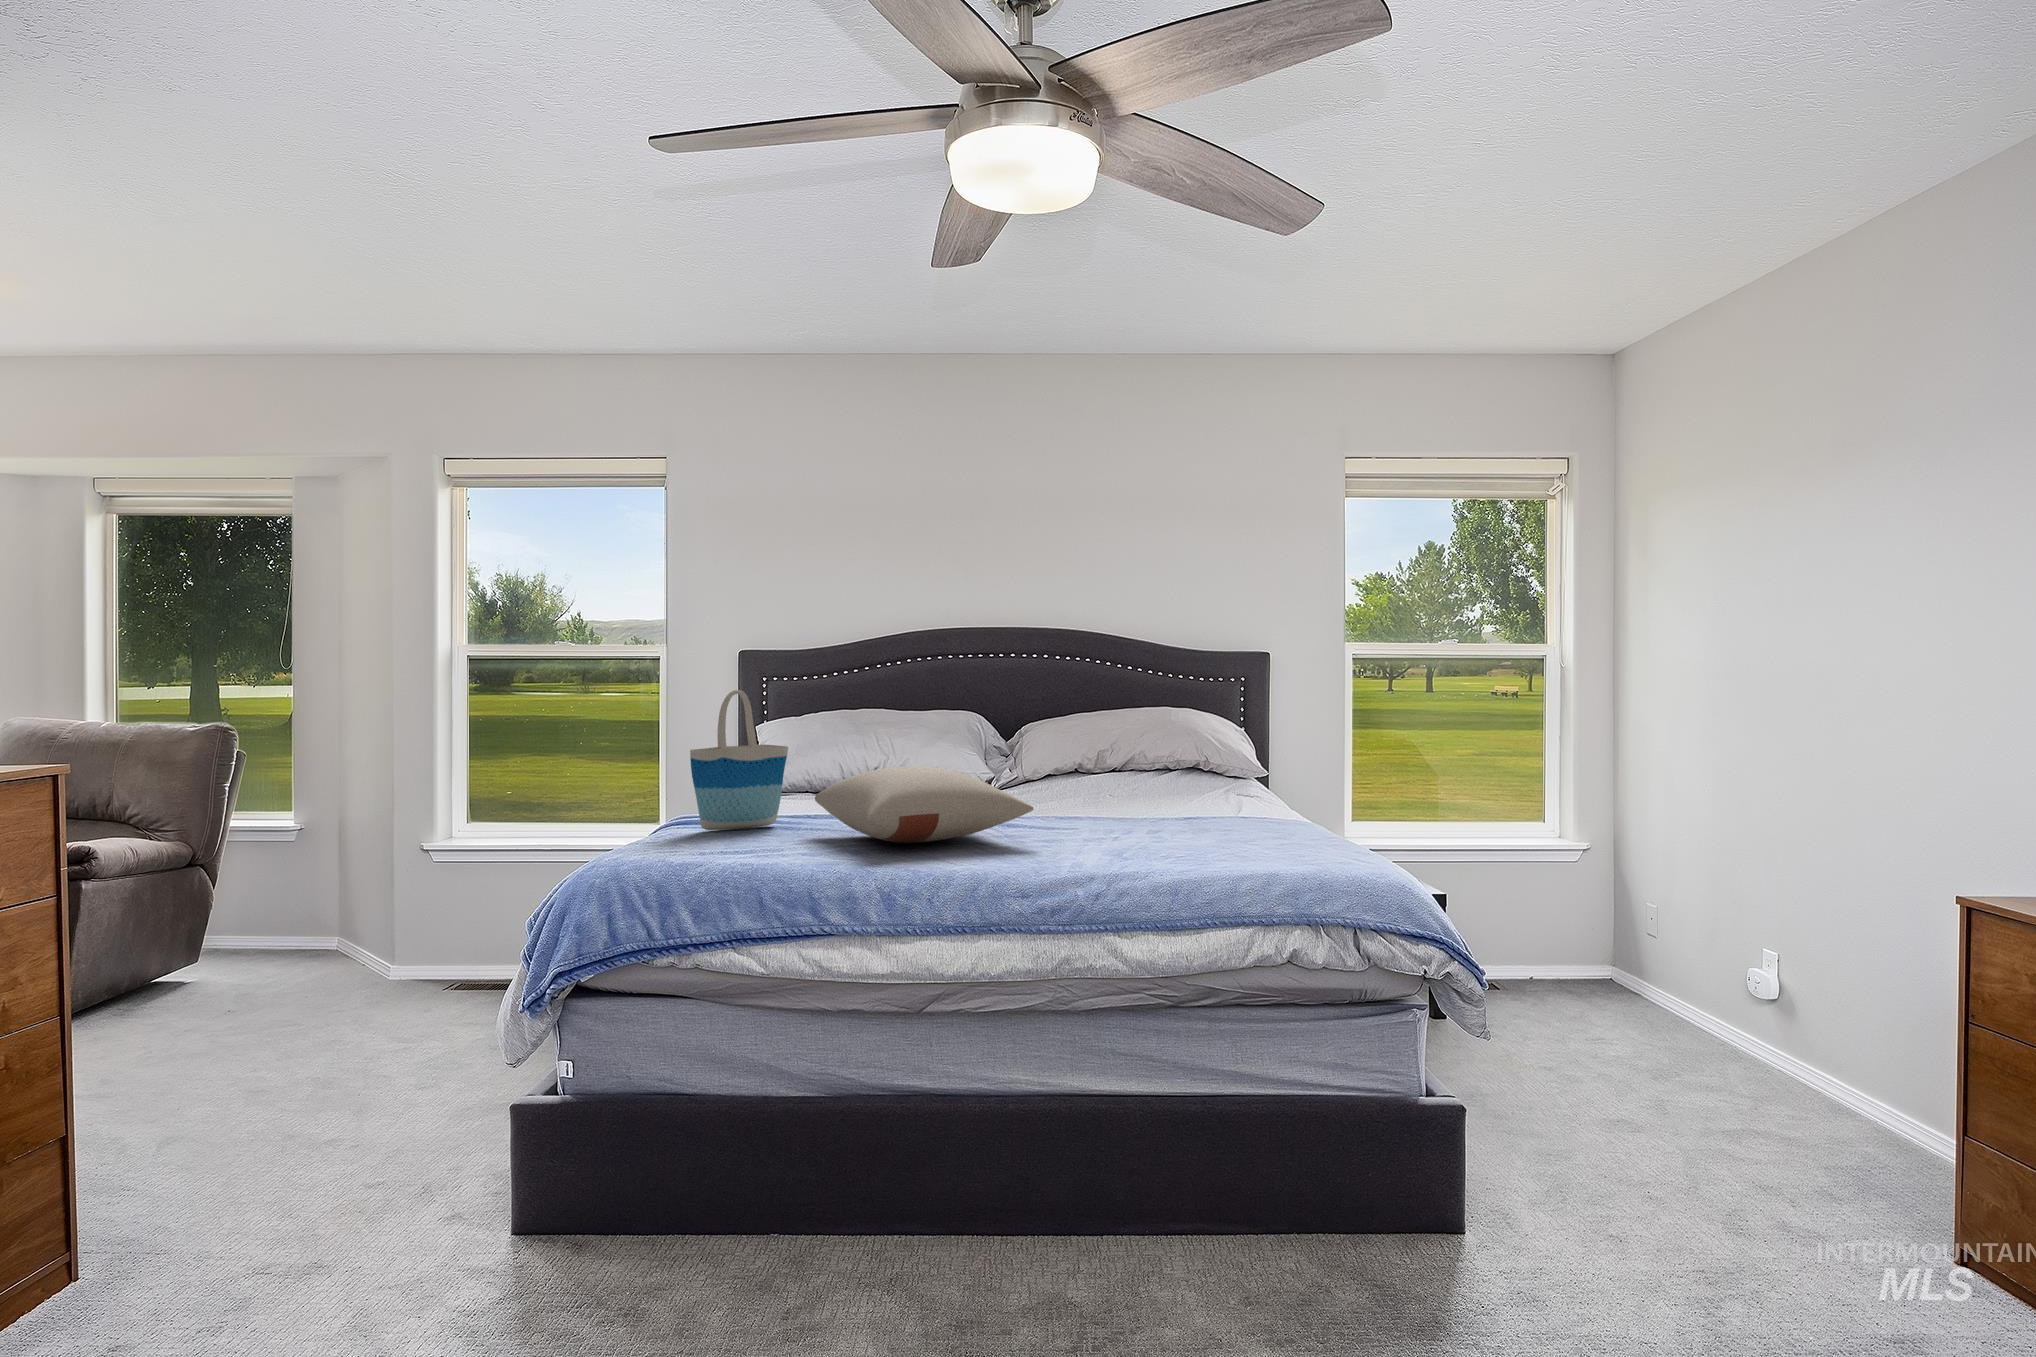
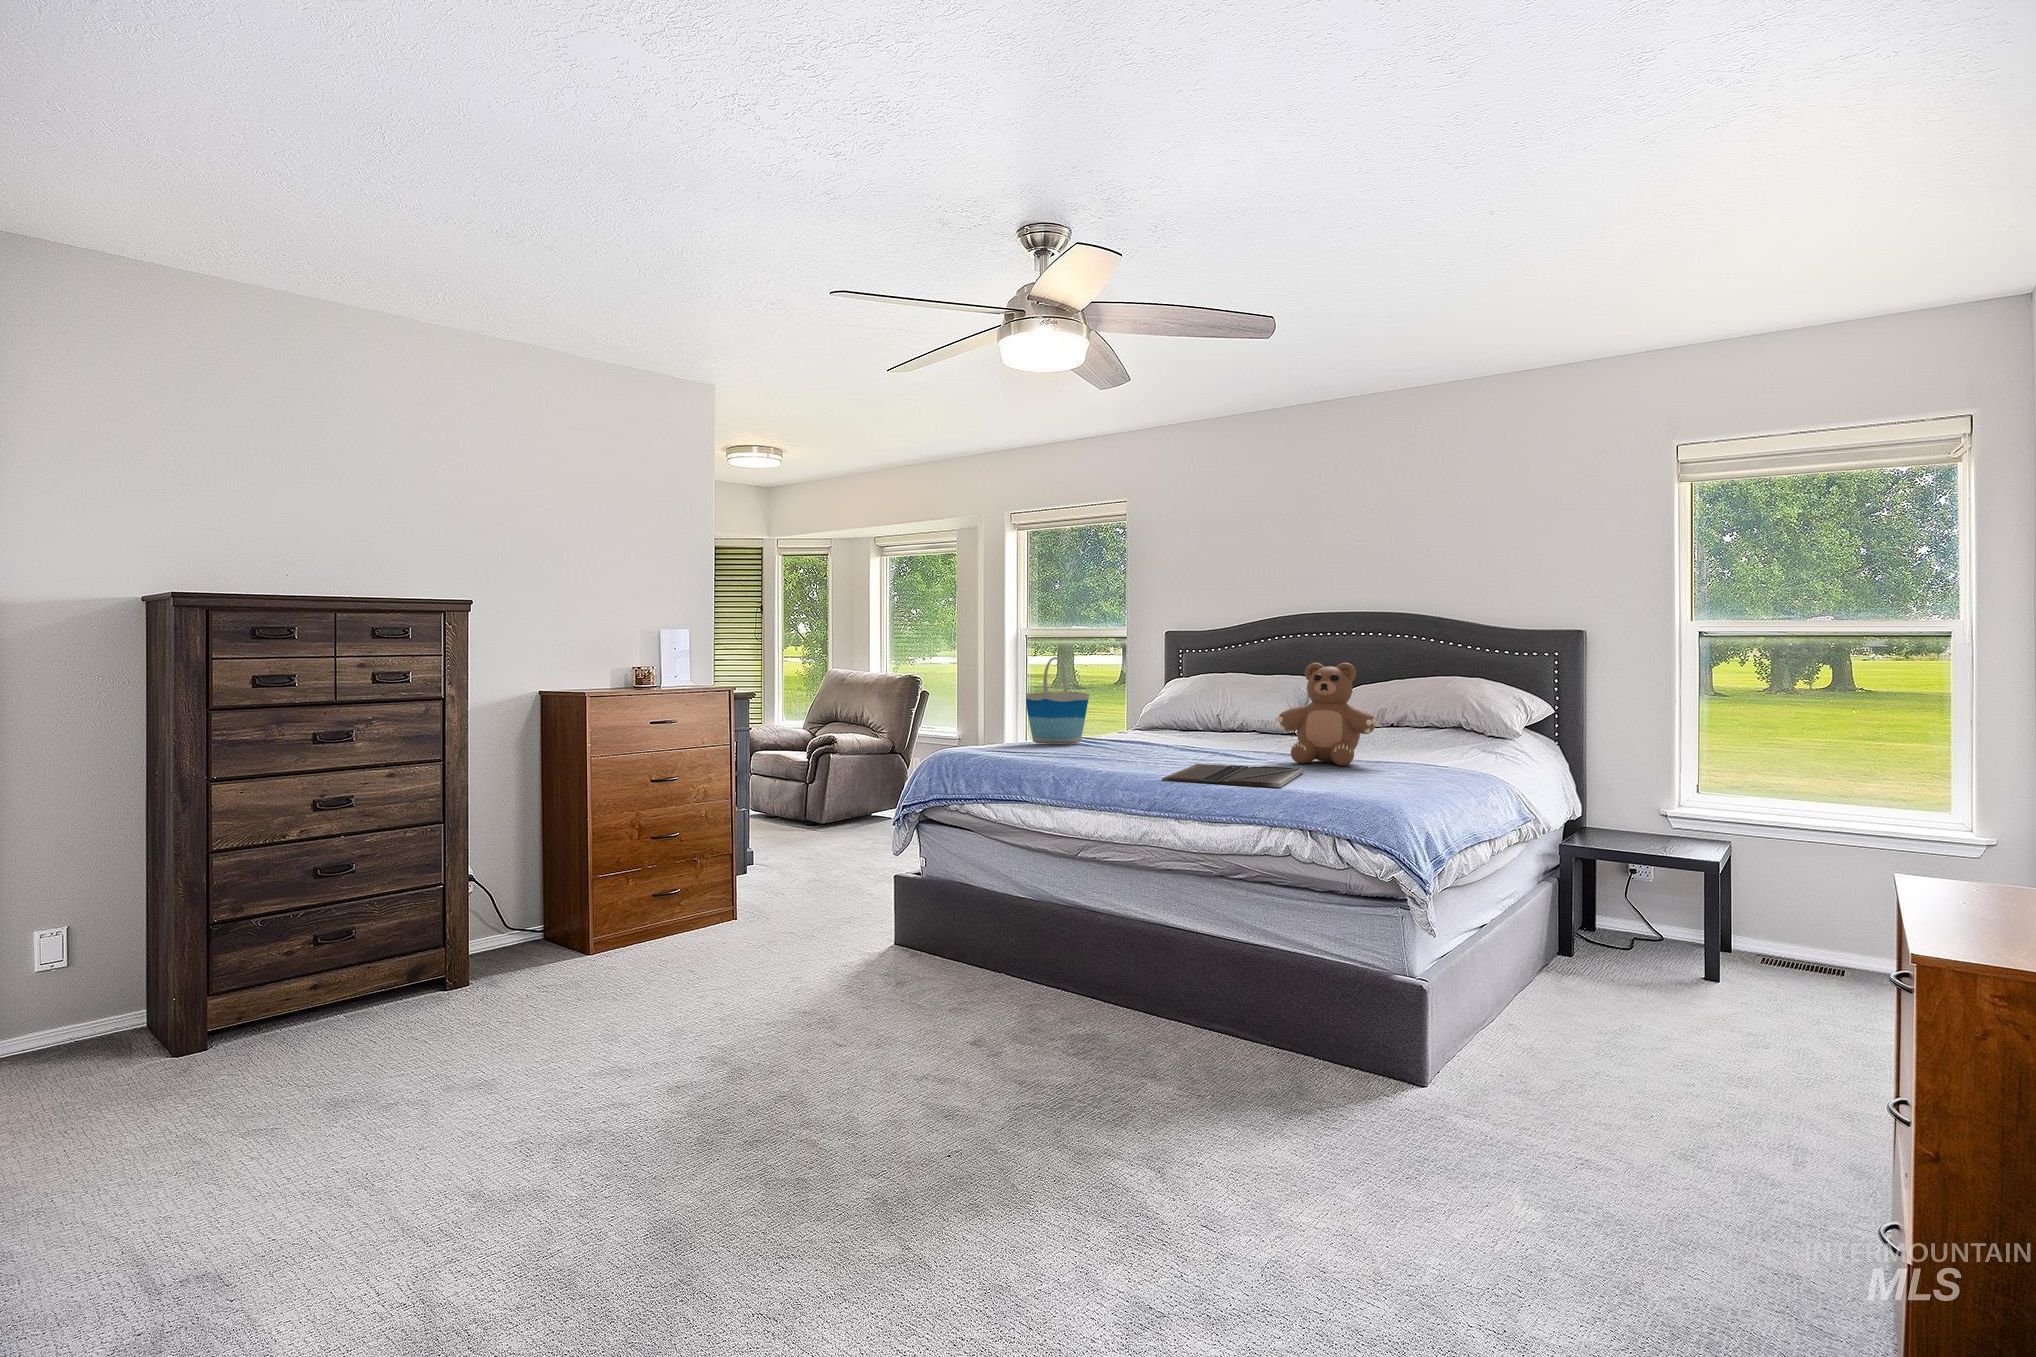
teddy bear: none [1099,696,1230,832] -> present [1275,663,1380,766]
pillow: present [815,766,1033,843] -> none [1072,708,1193,756]
laptop: none [1051,839,1255,878] -> present [1162,764,1304,787]

